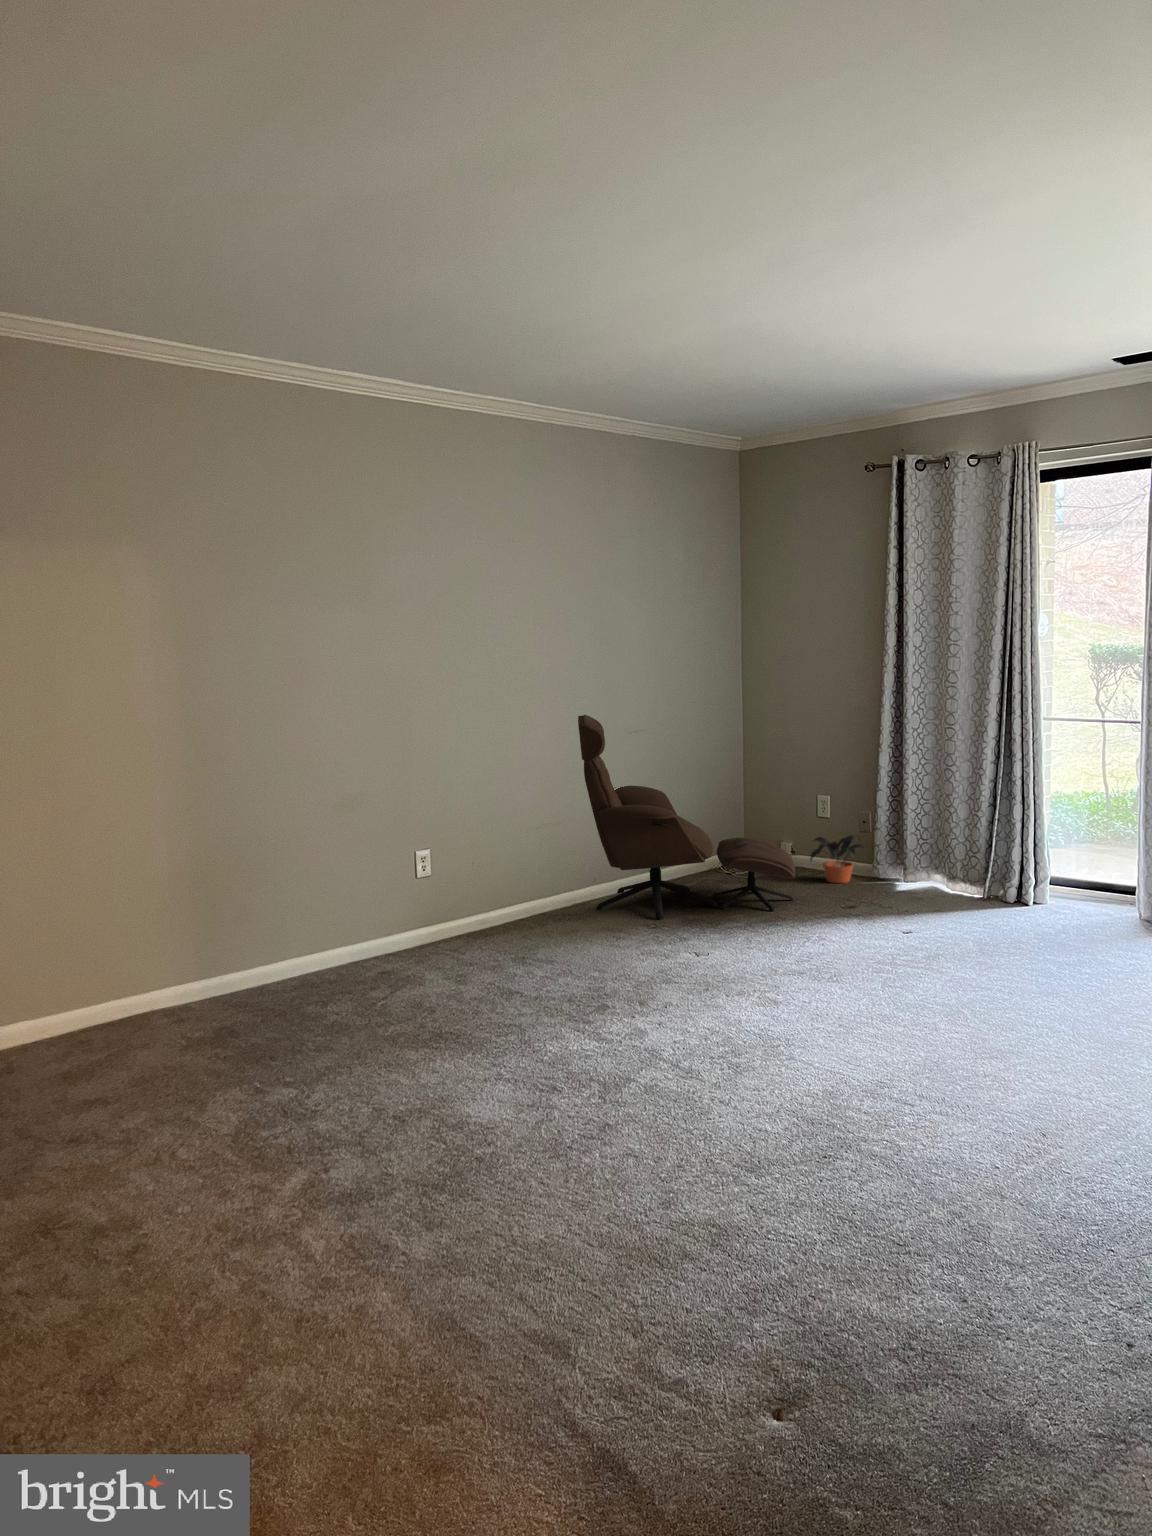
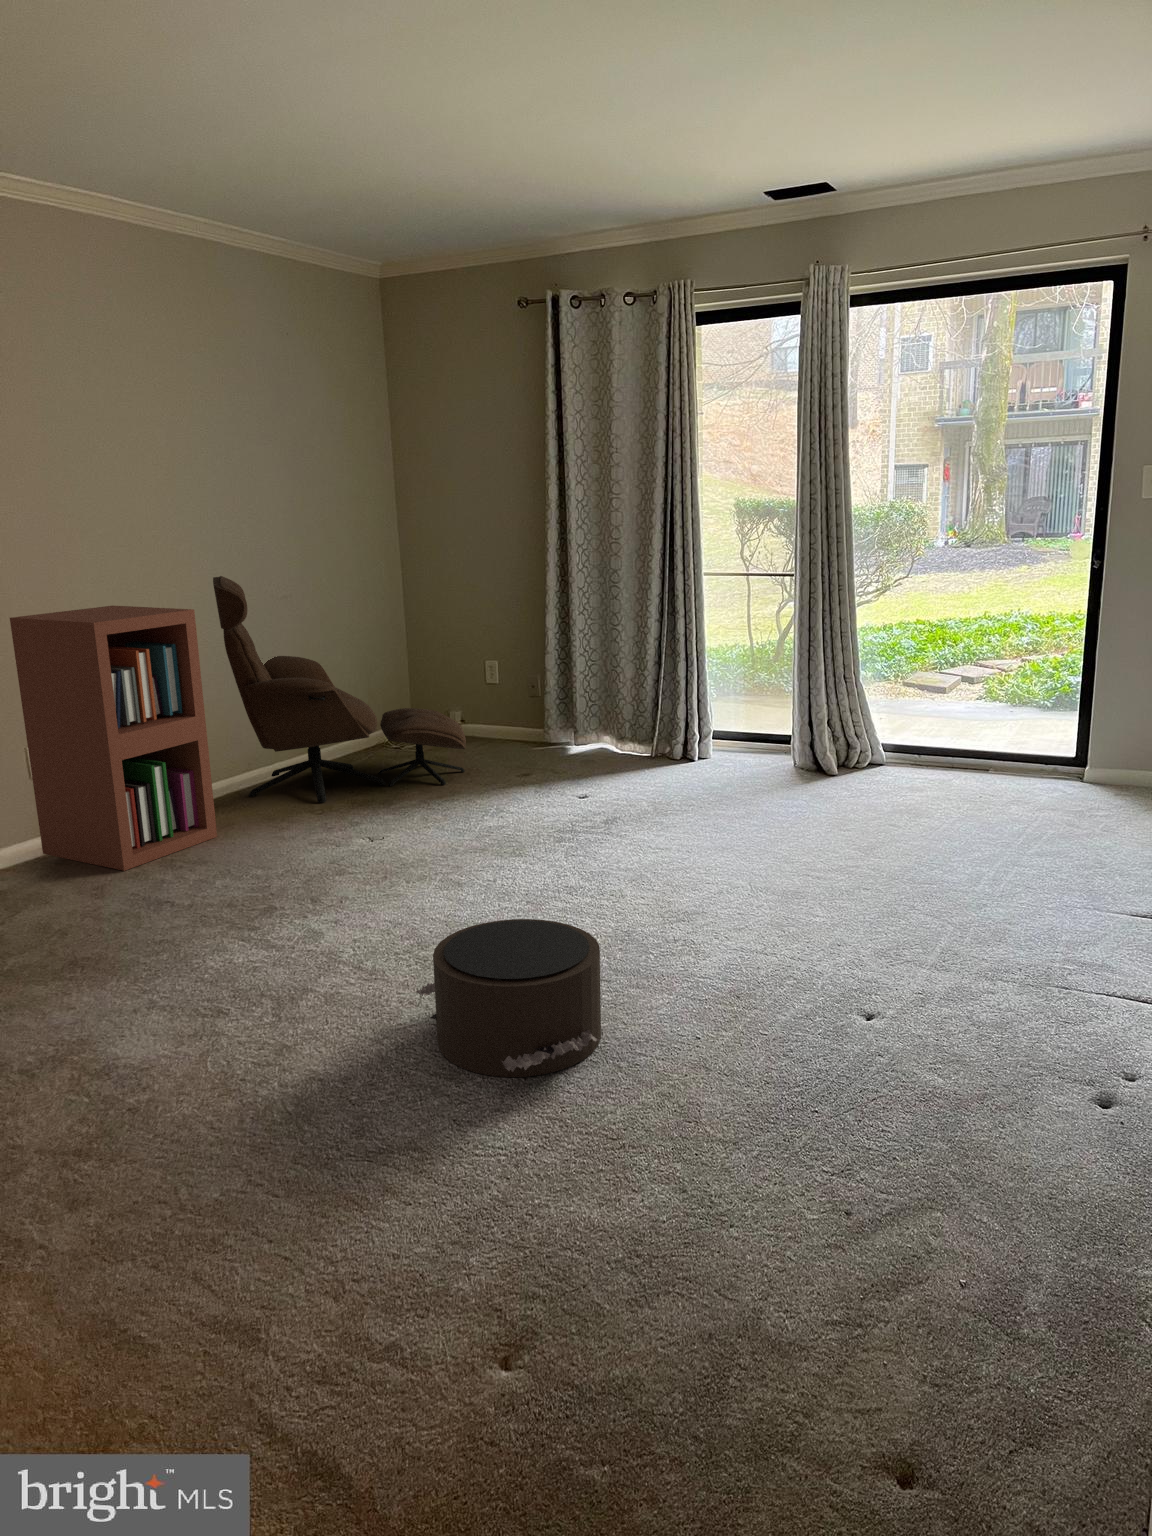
bookshelf: none [417,738,567,964] -> present [10,606,217,871]
potted plant: present [810,835,864,883] -> none [477,700,537,750]
pouf: none [726,1032,900,1178] -> present [416,919,601,1077]

